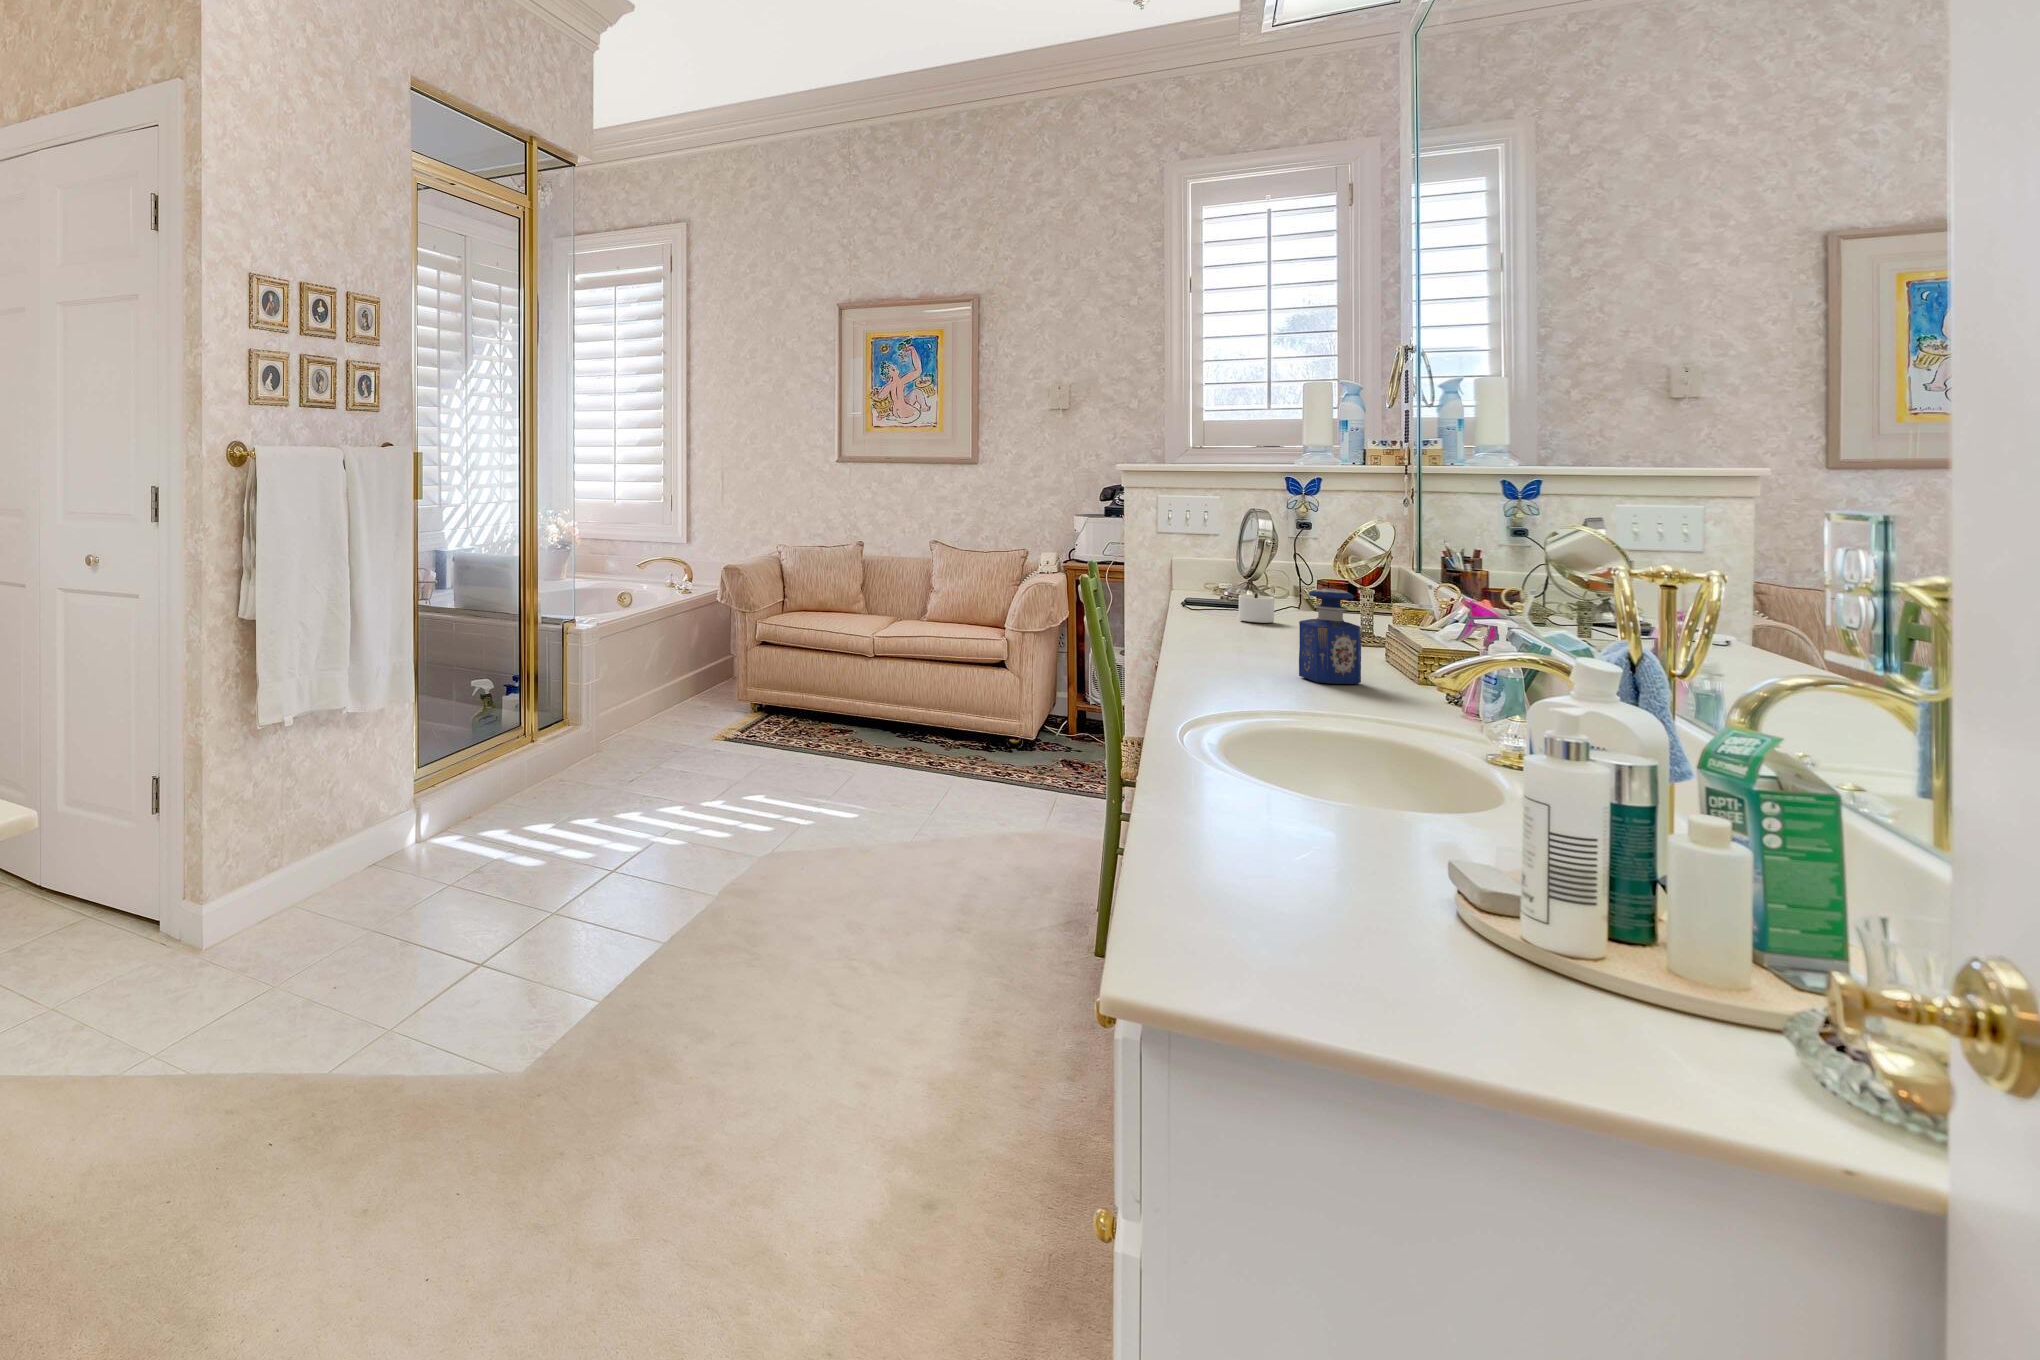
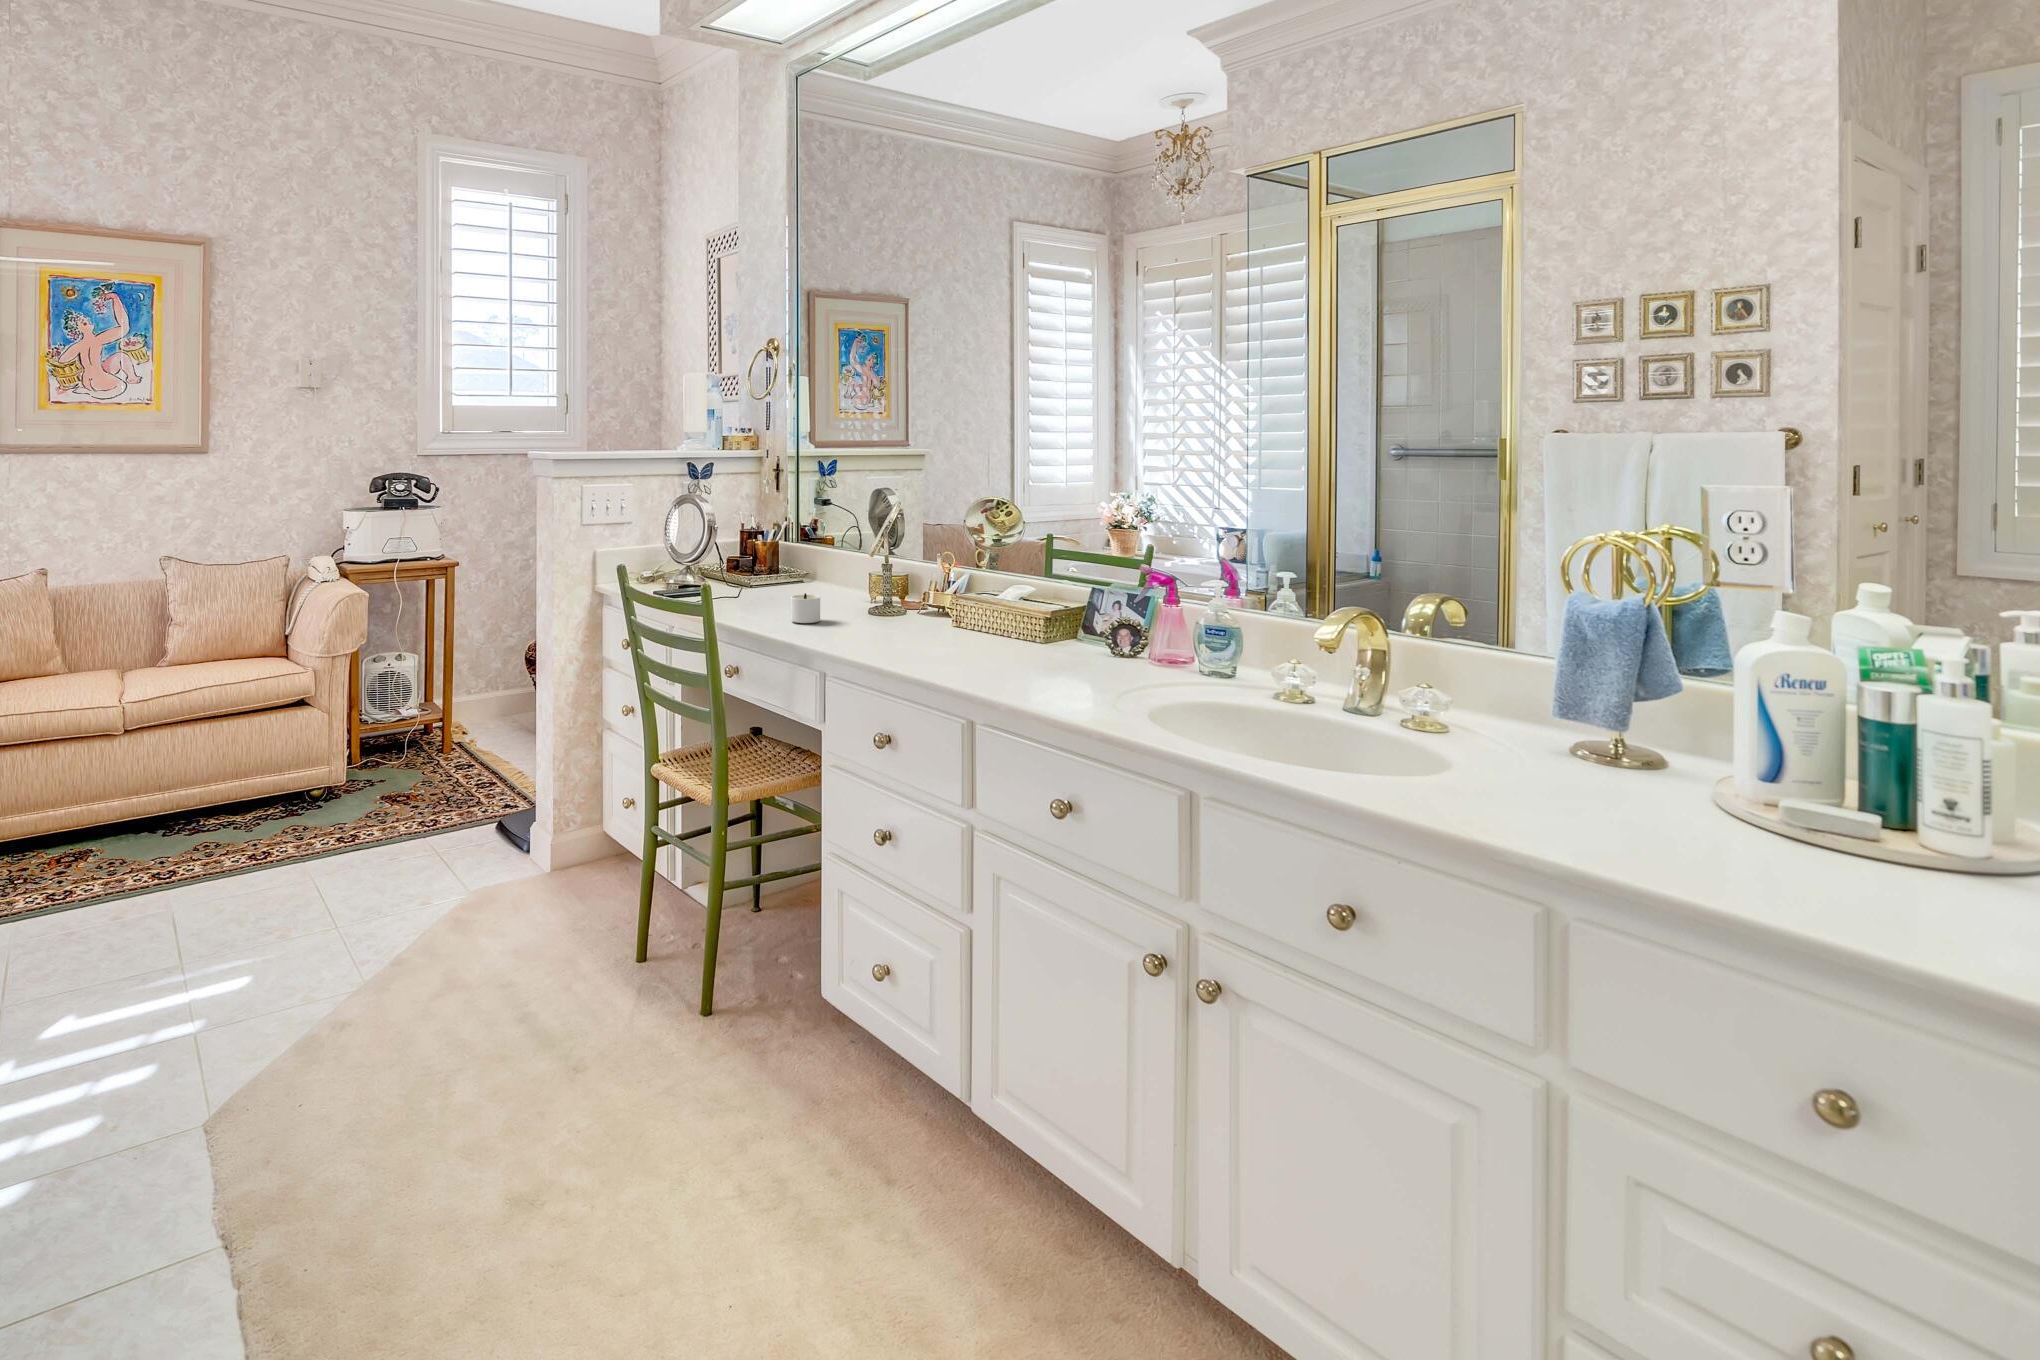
perfume bottle: present [1299,588,1361,684] -> none [1042,595,1090,688]

